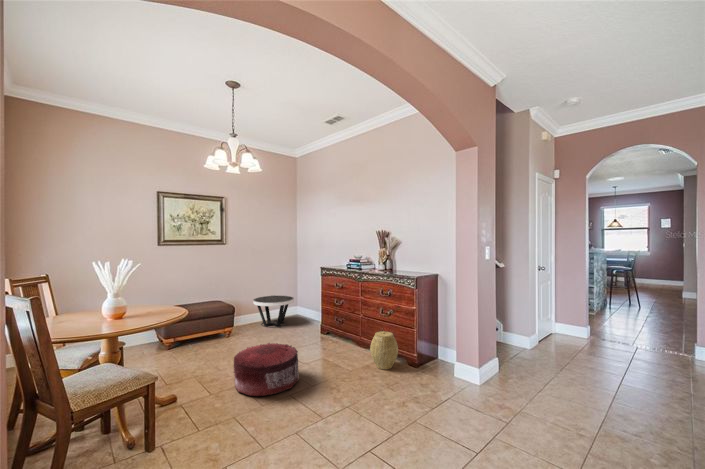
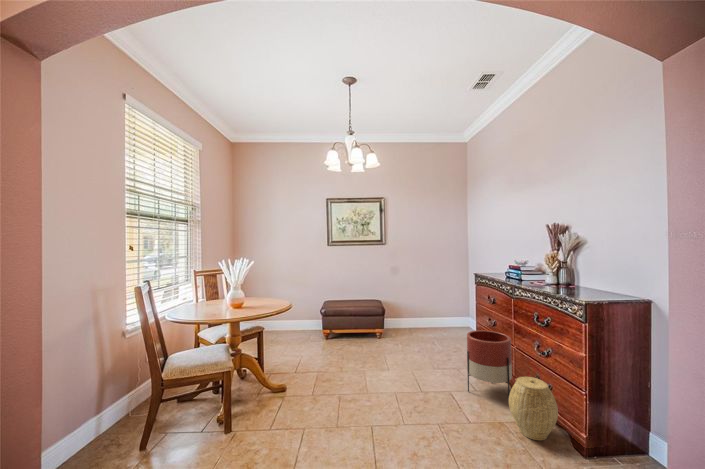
side table: present [253,295,294,327] -> none [411,300,456,337]
planter: none [331,309,361,357] -> present [467,330,512,400]
pouf: present [234,343,299,396] -> none [332,355,407,418]

